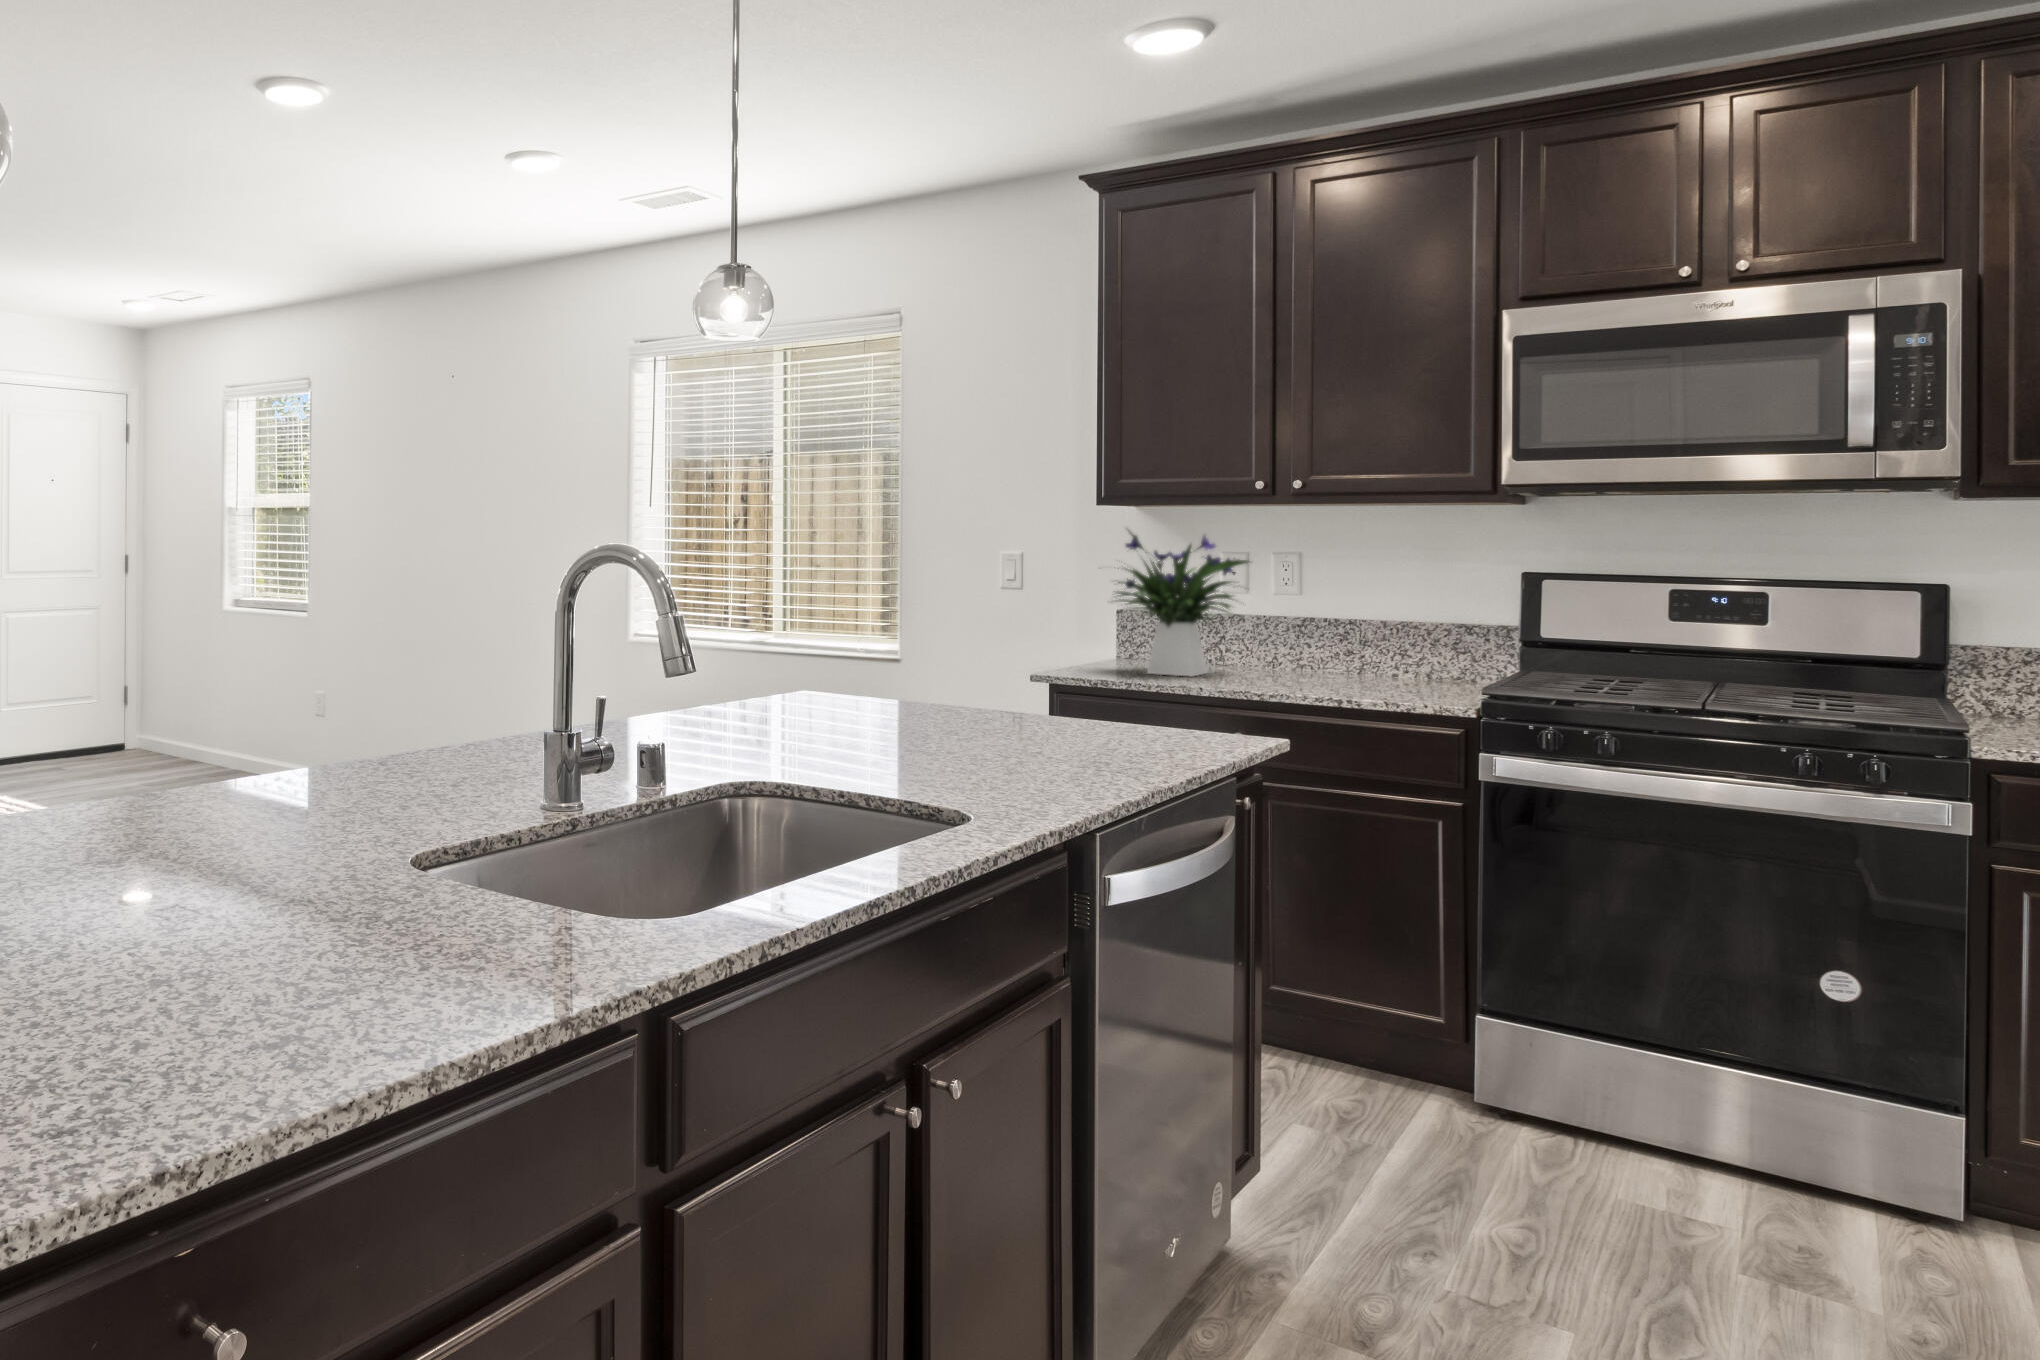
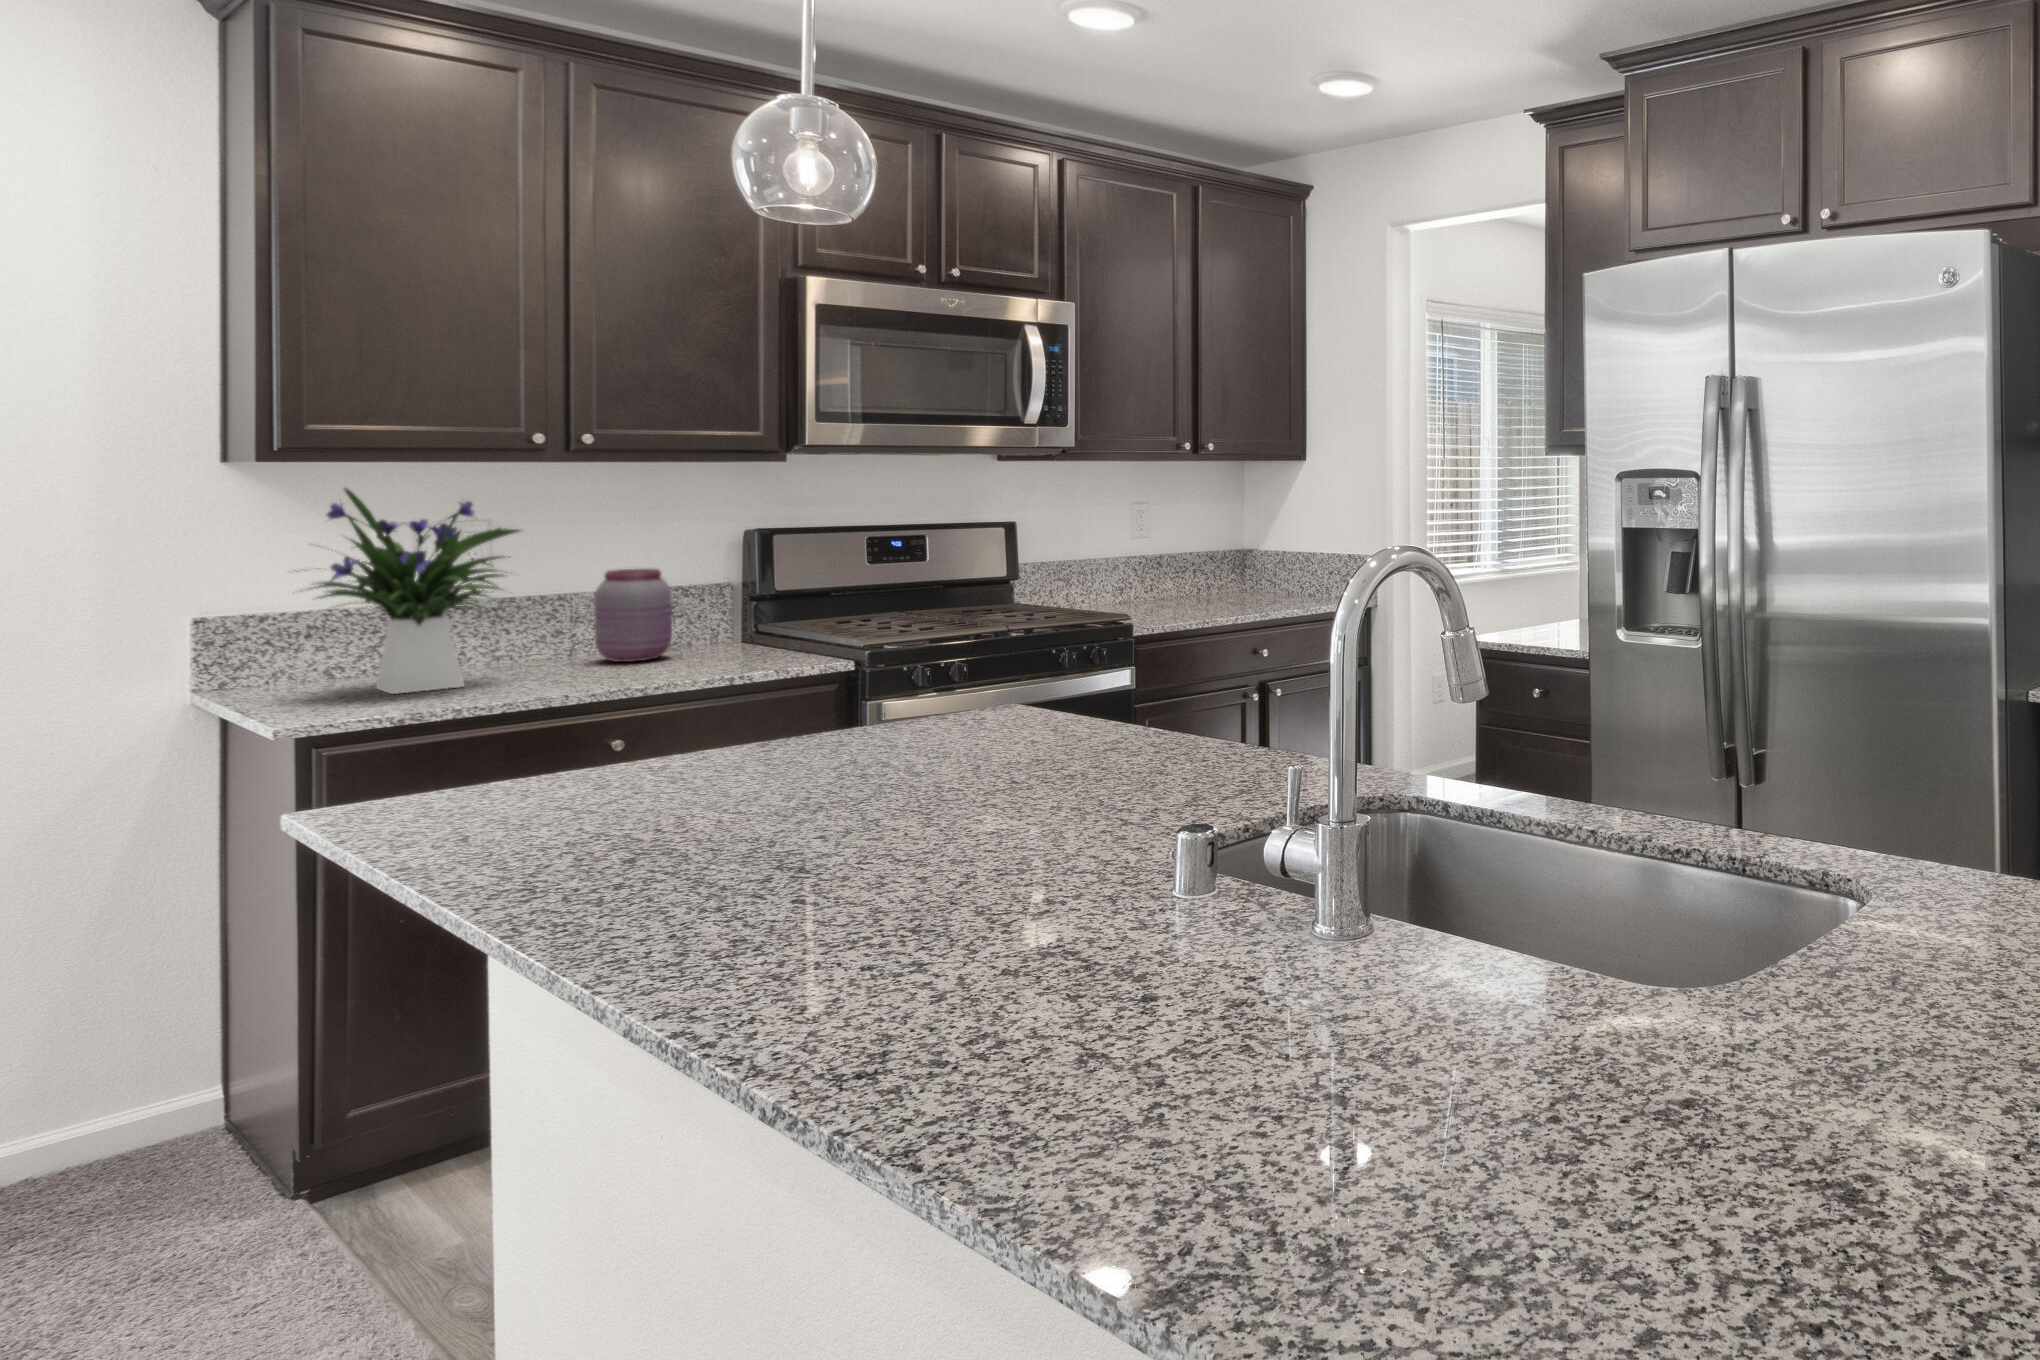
jar: none [1328,600,1396,681] -> present [594,569,672,662]

